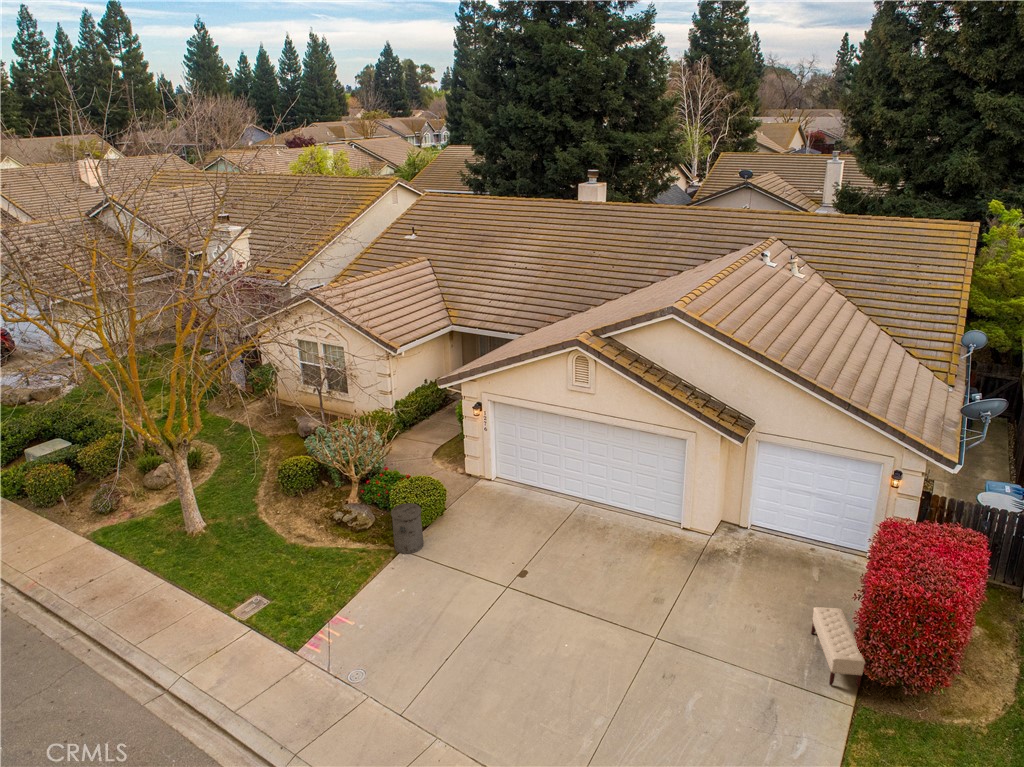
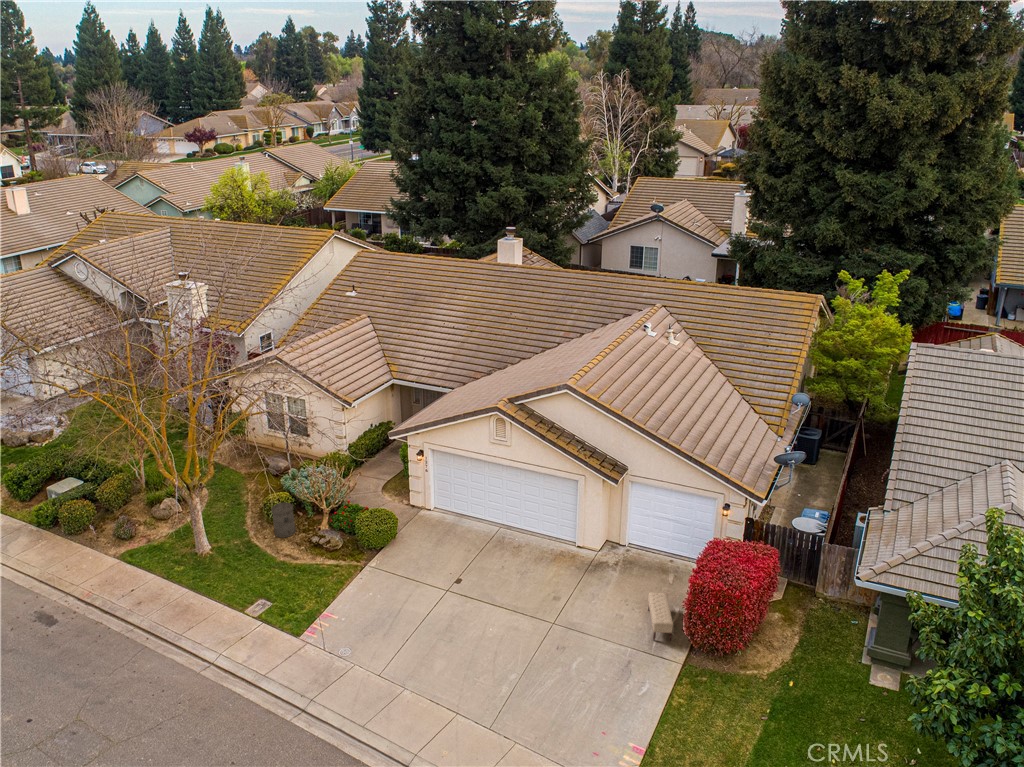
trash can: present [391,503,424,554] -> present [272,503,296,537]

